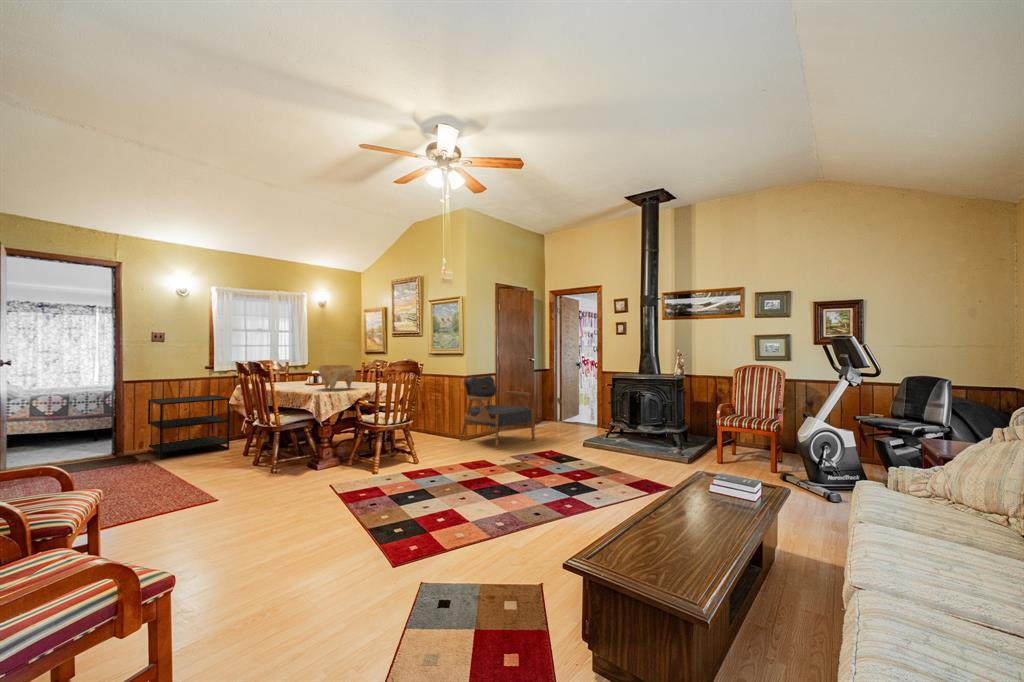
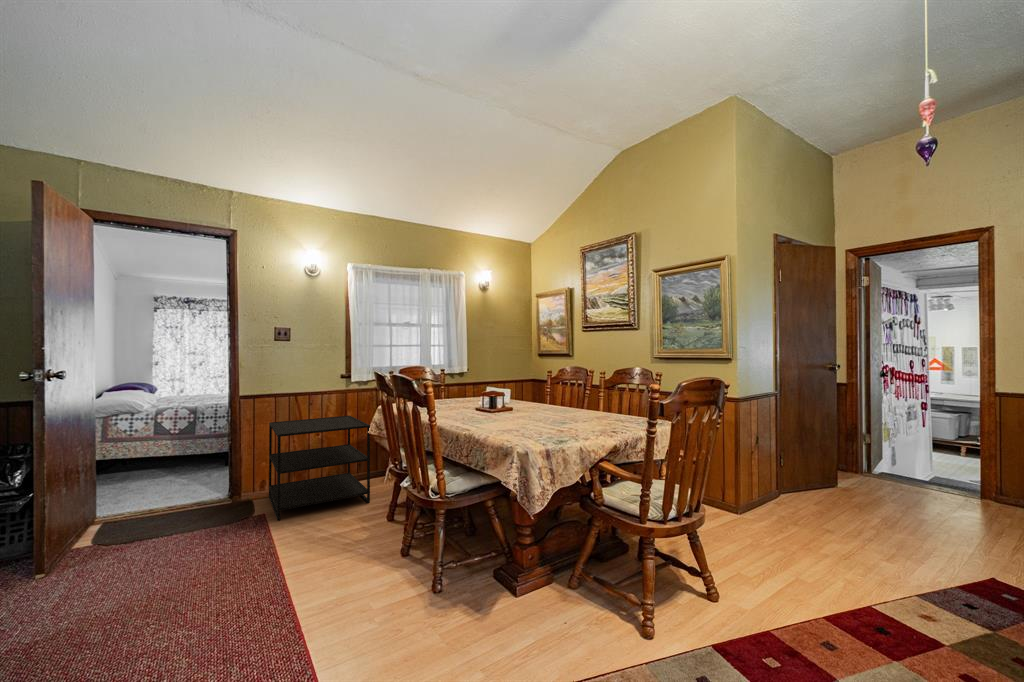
decorative bowl: present [319,365,356,390] -> none [518,382,583,434]
armchair: present [460,376,535,450] -> none [737,399,910,565]

